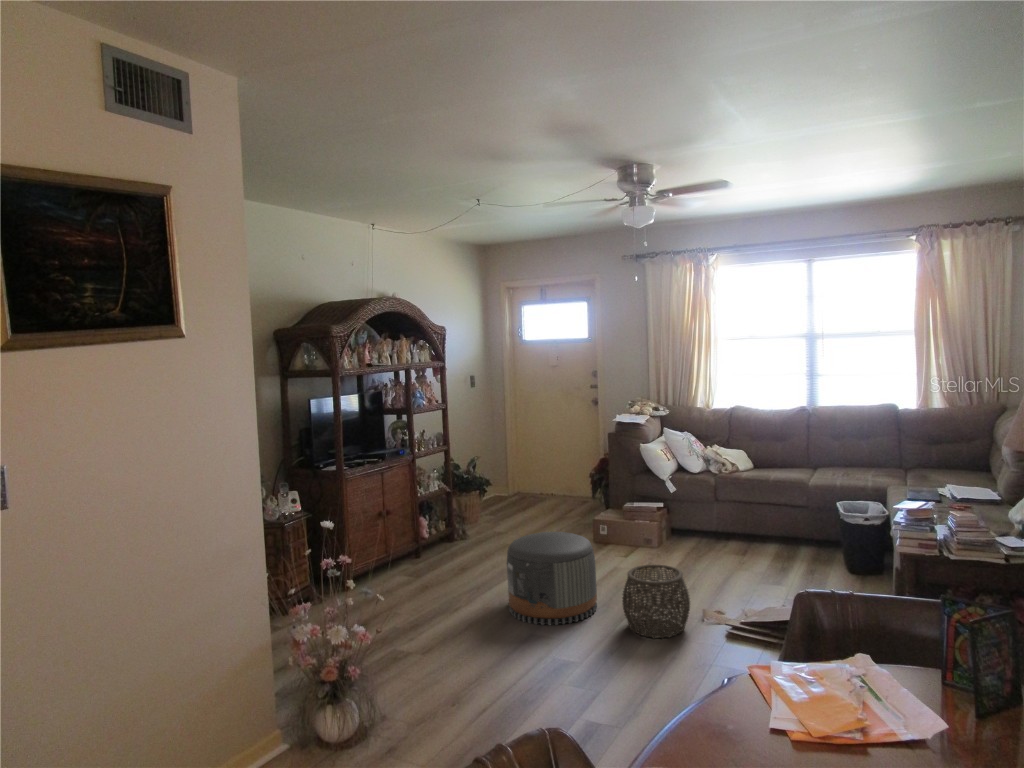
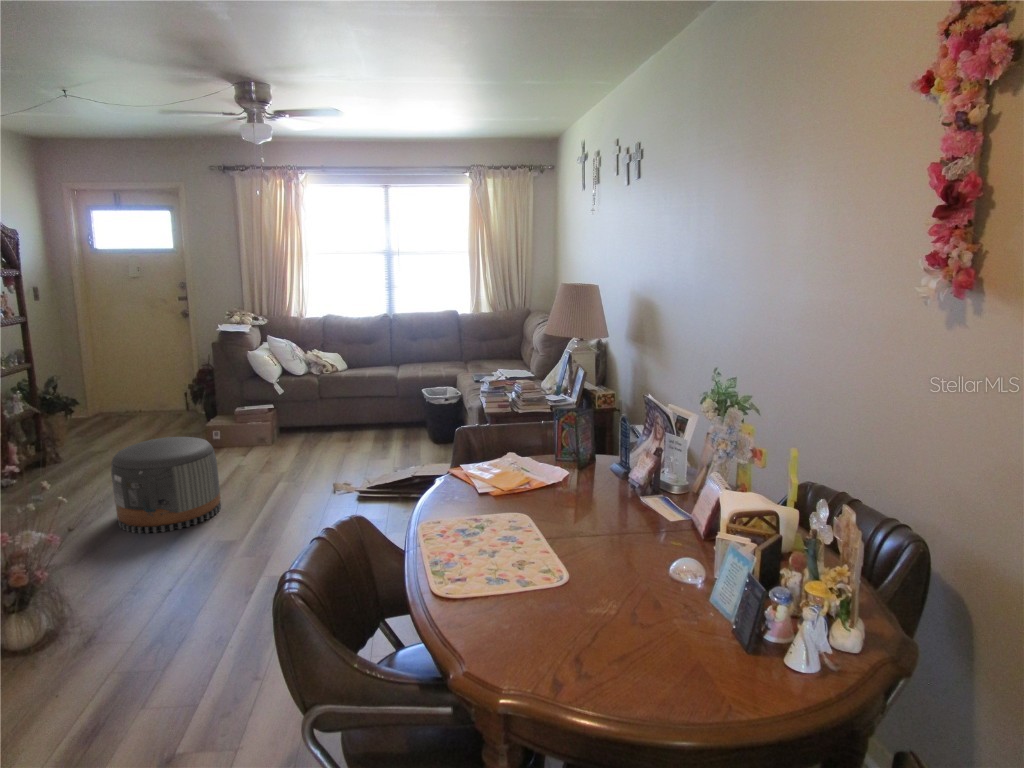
woven basket: present [622,564,690,638] -> none [251,453,319,522]

